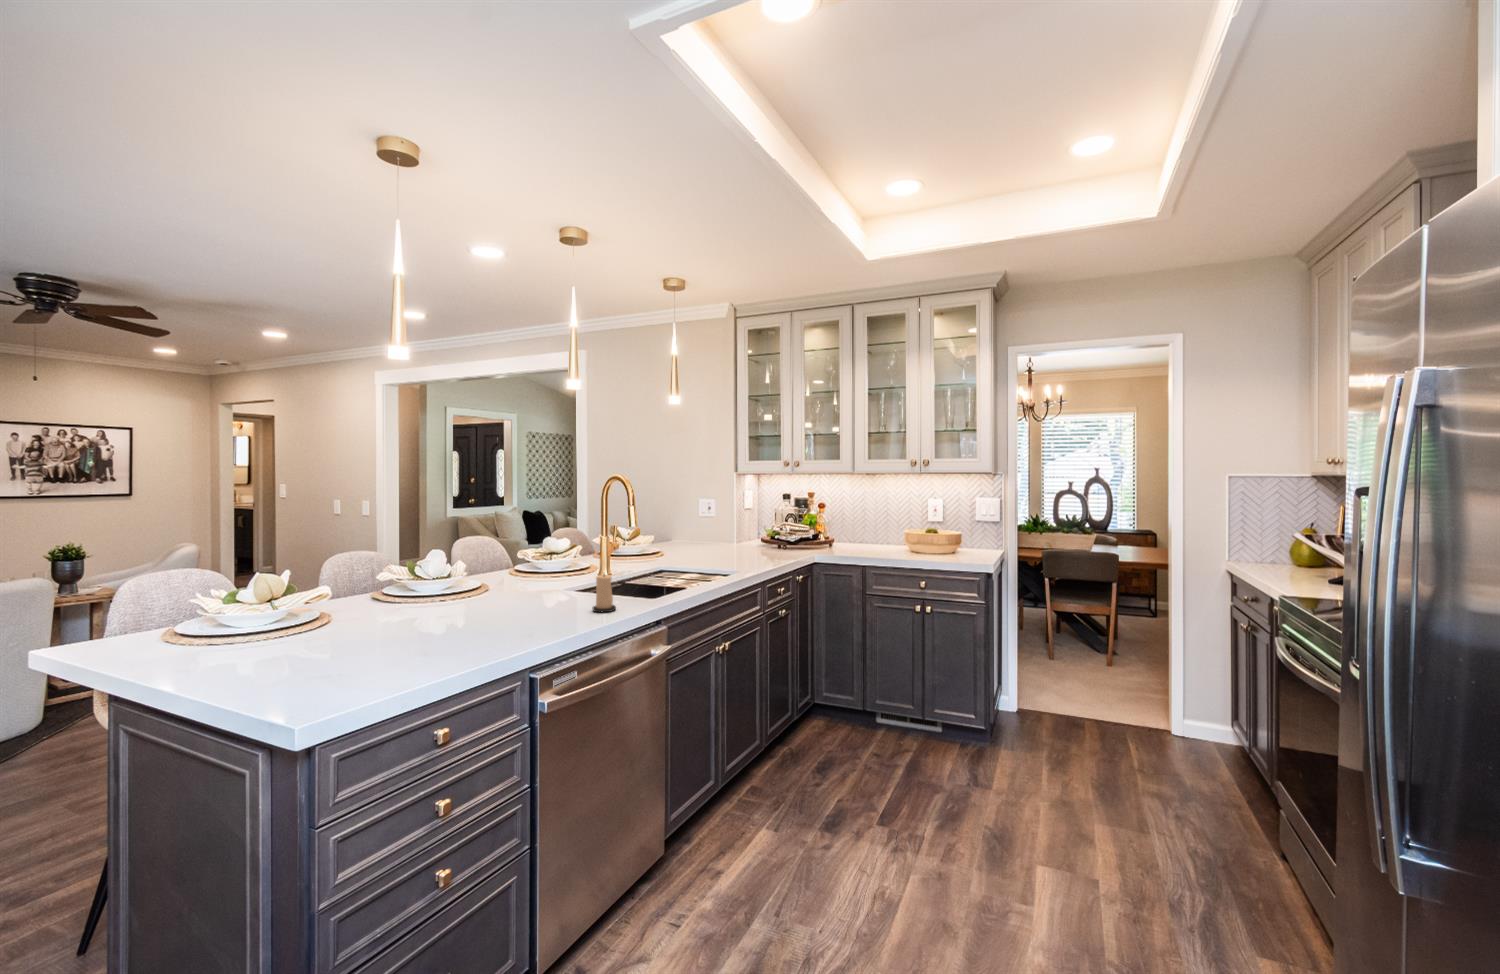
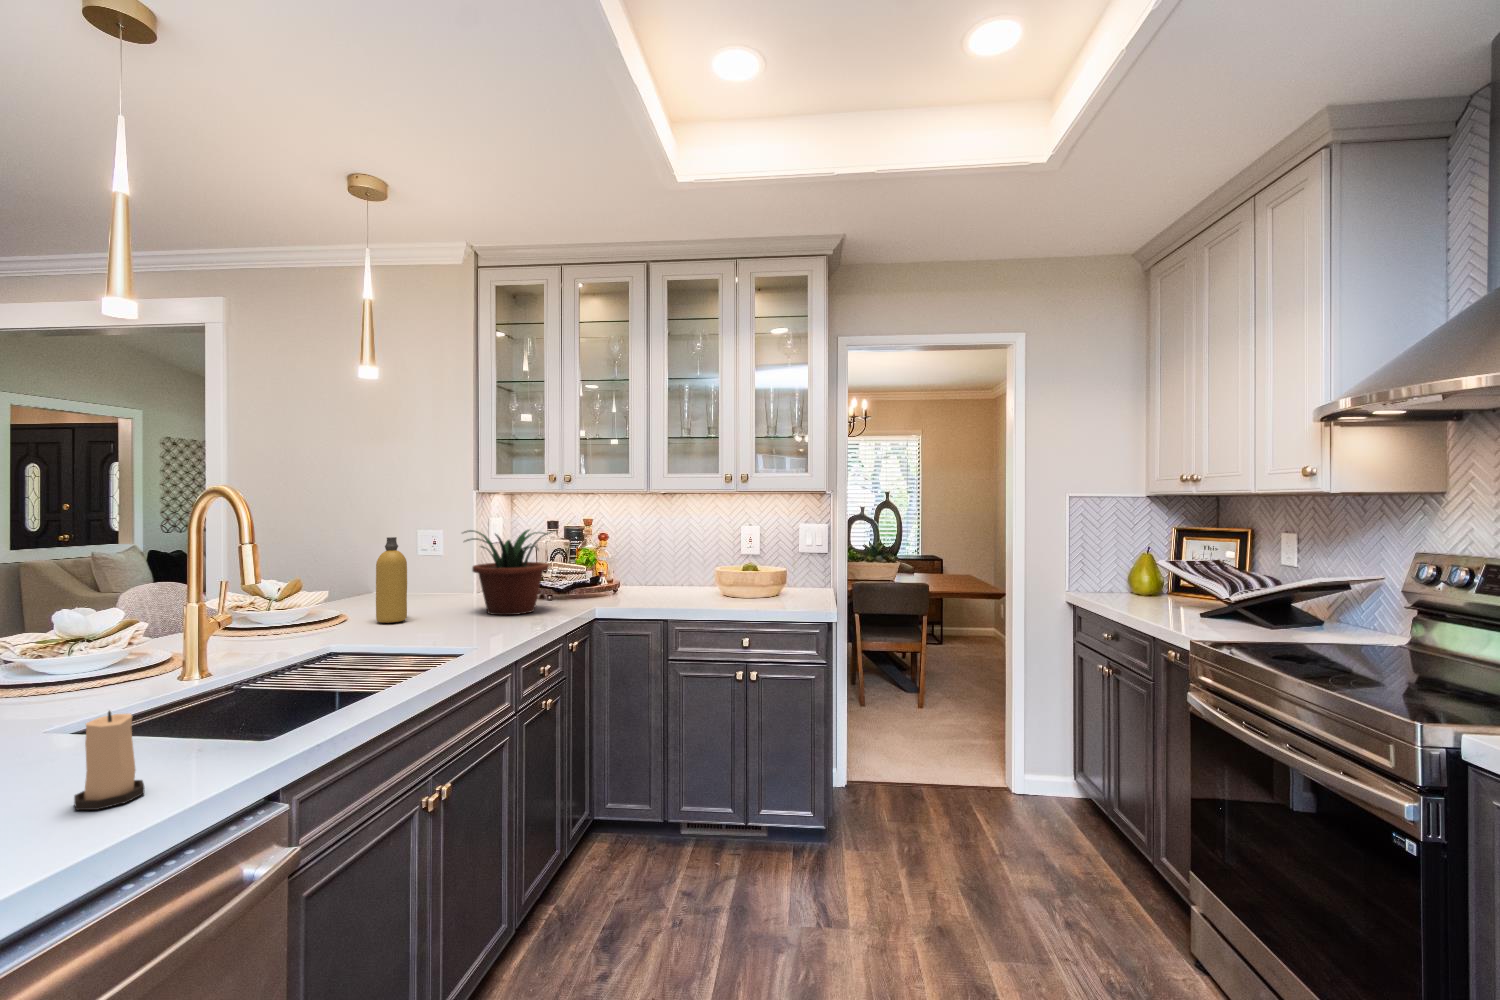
potted plant: none [728,499,789,557] -> present [463,530,554,615]
bottle: none [679,503,697,557] -> present [376,537,407,623]

